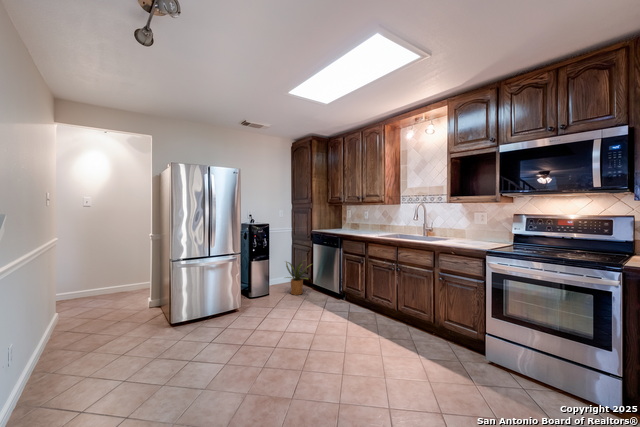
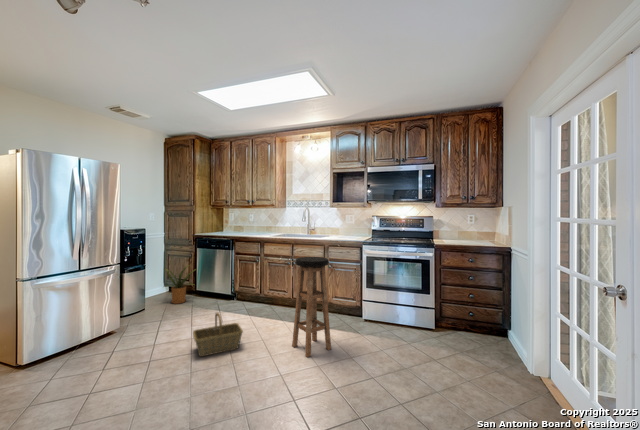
bar stool: none [372,266,418,392] -> present [292,257,331,357]
basket: none [274,314,322,357] -> present [193,313,243,356]

